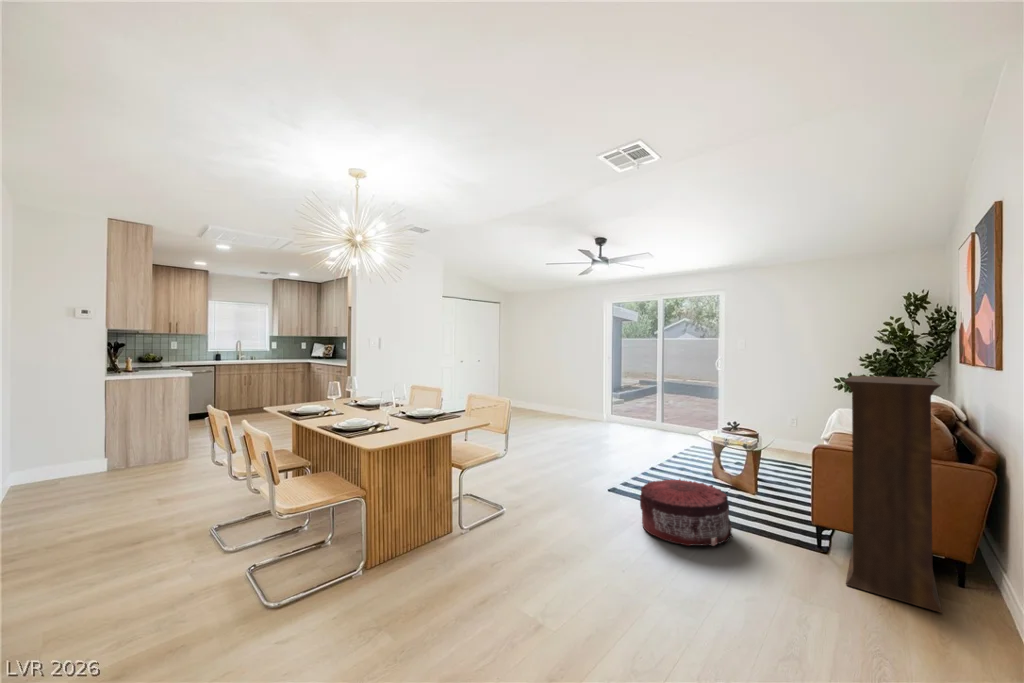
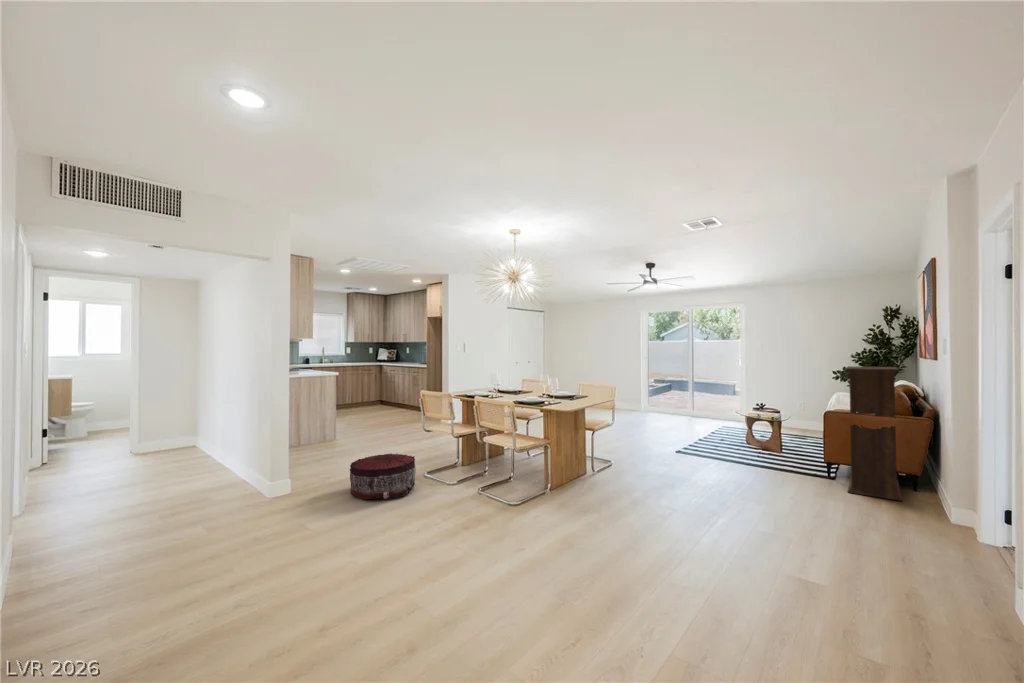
pouf: present [640,479,733,546] -> present [350,453,416,499]

